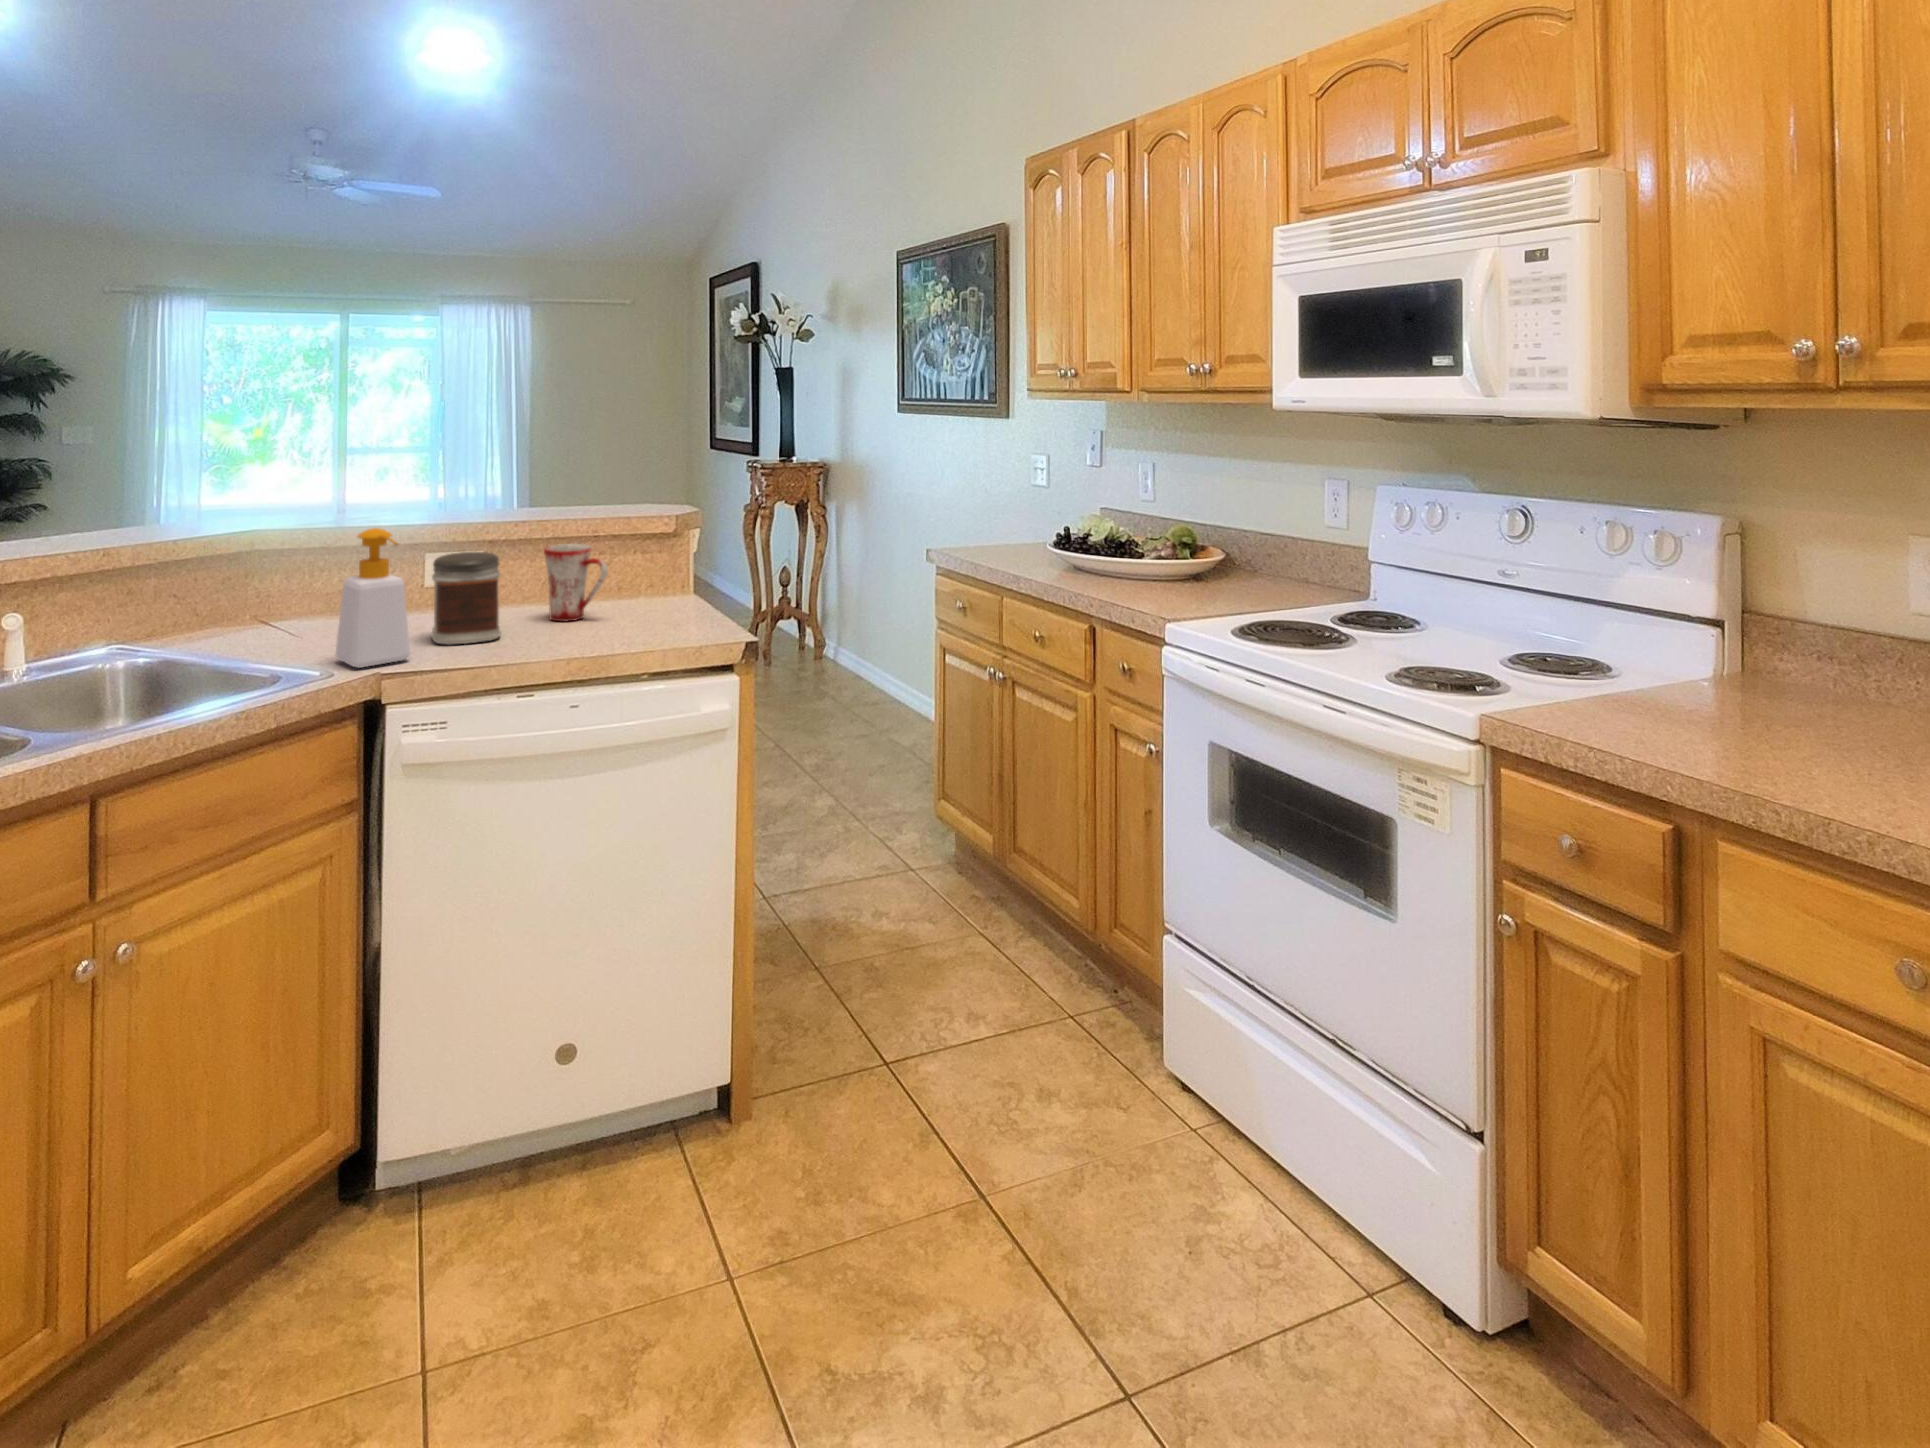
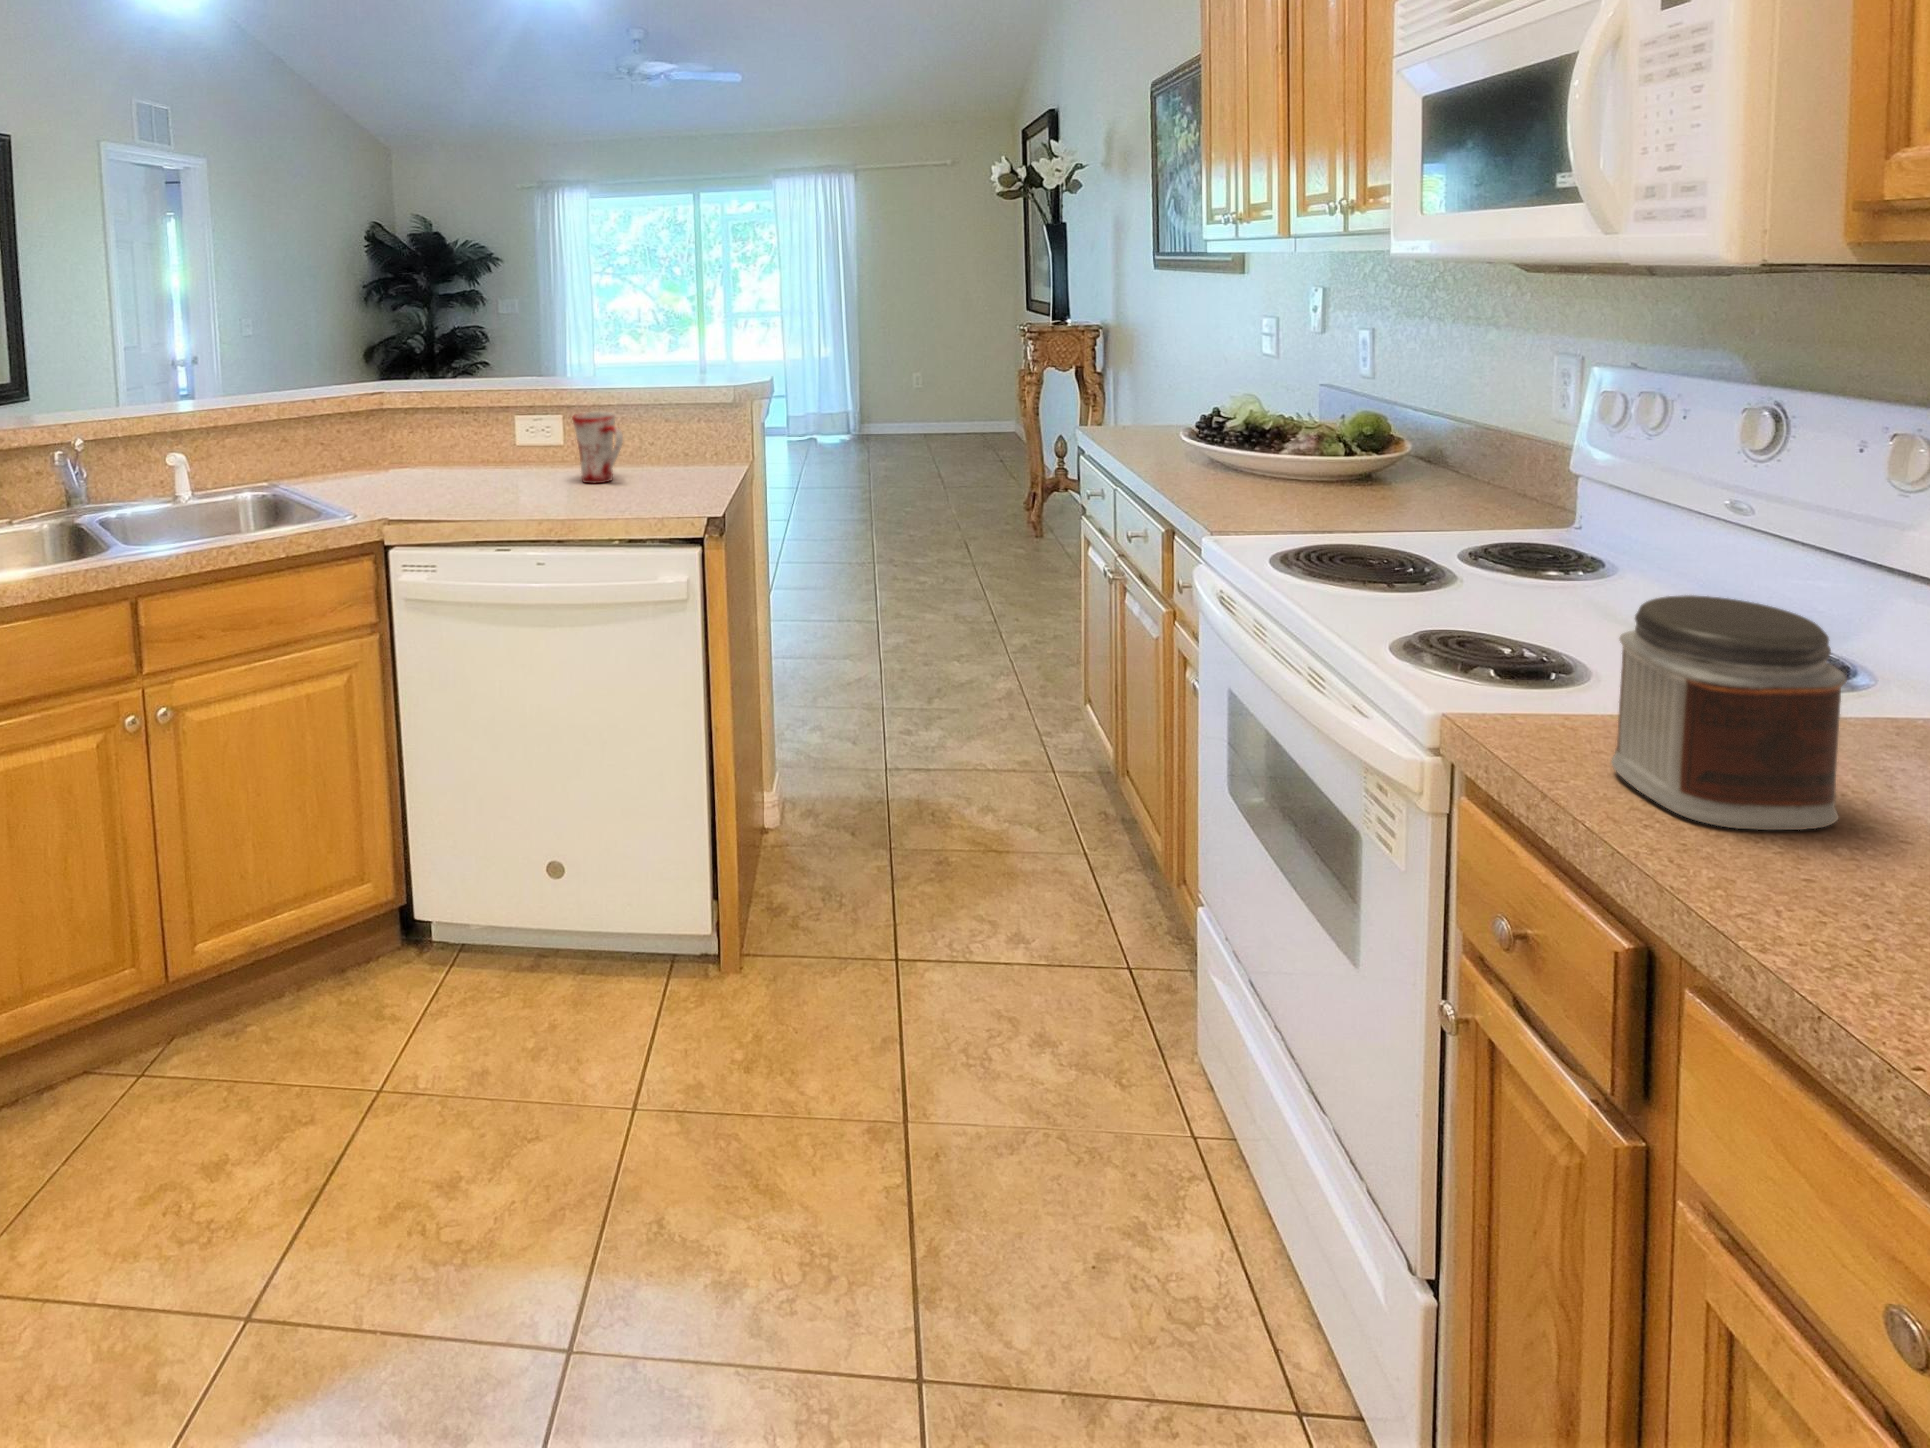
soap bottle: present [336,528,410,668] -> none [372,395,423,513]
jar: present [431,552,501,644] -> present [1611,595,1847,830]

